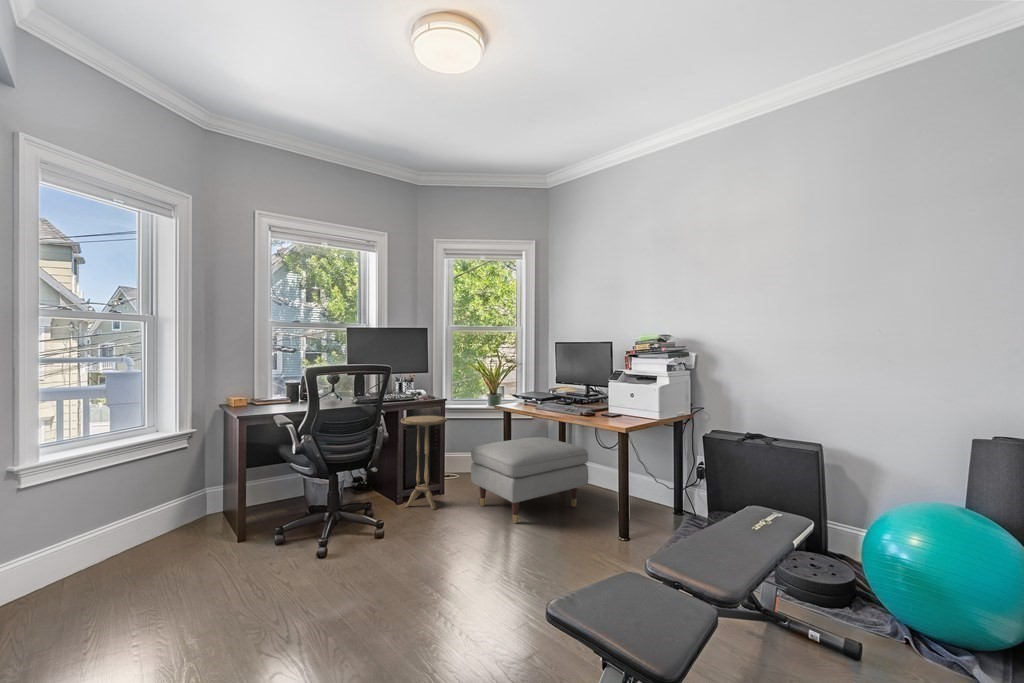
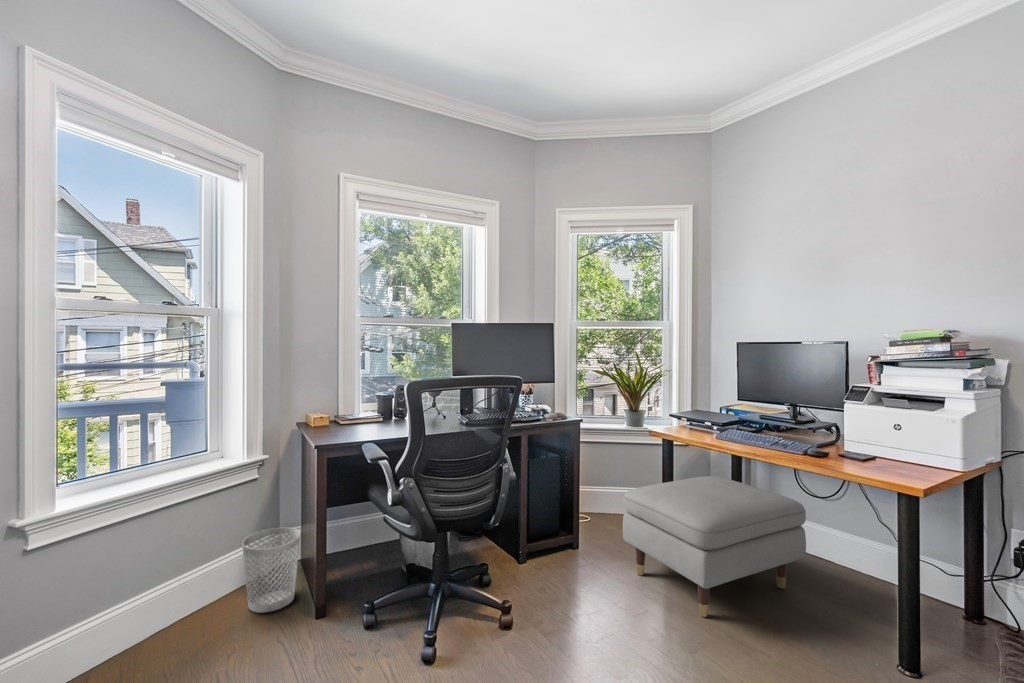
side table: present [401,415,447,510] -> none [525,442,589,578]
wastebasket: none [178,482,224,542] -> present [242,528,300,613]

